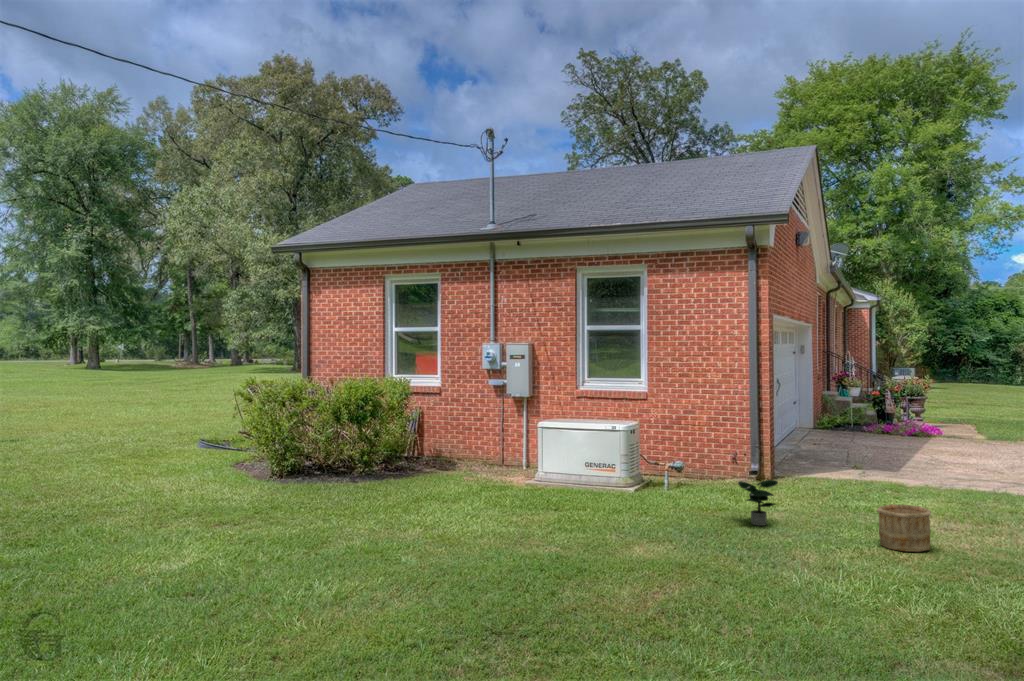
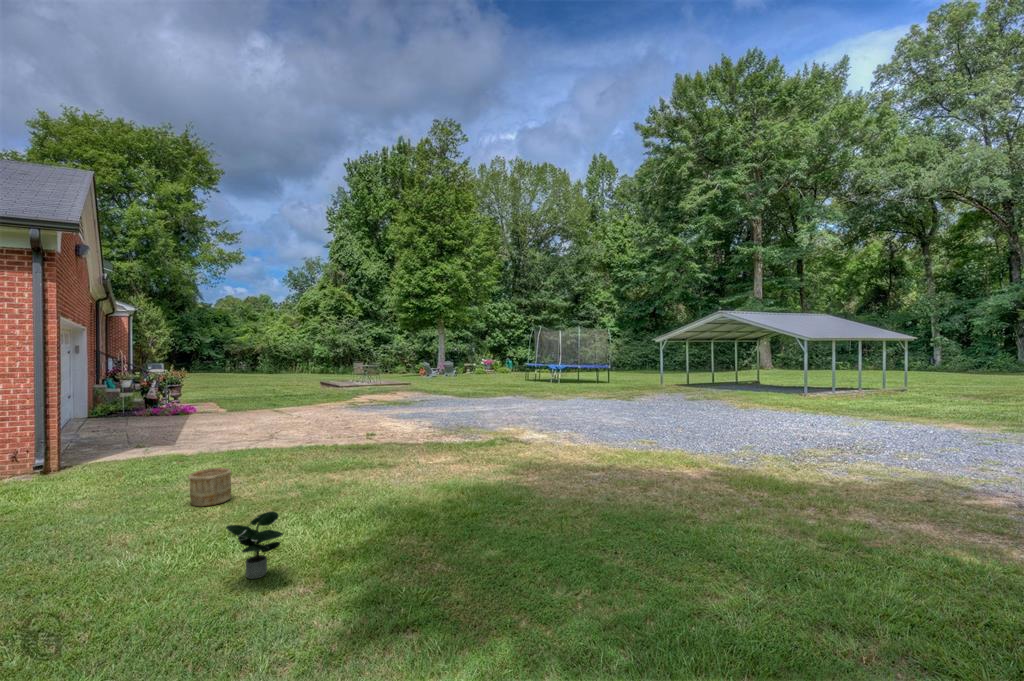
potted plant: present [738,480,778,526] -> present [226,511,283,579]

